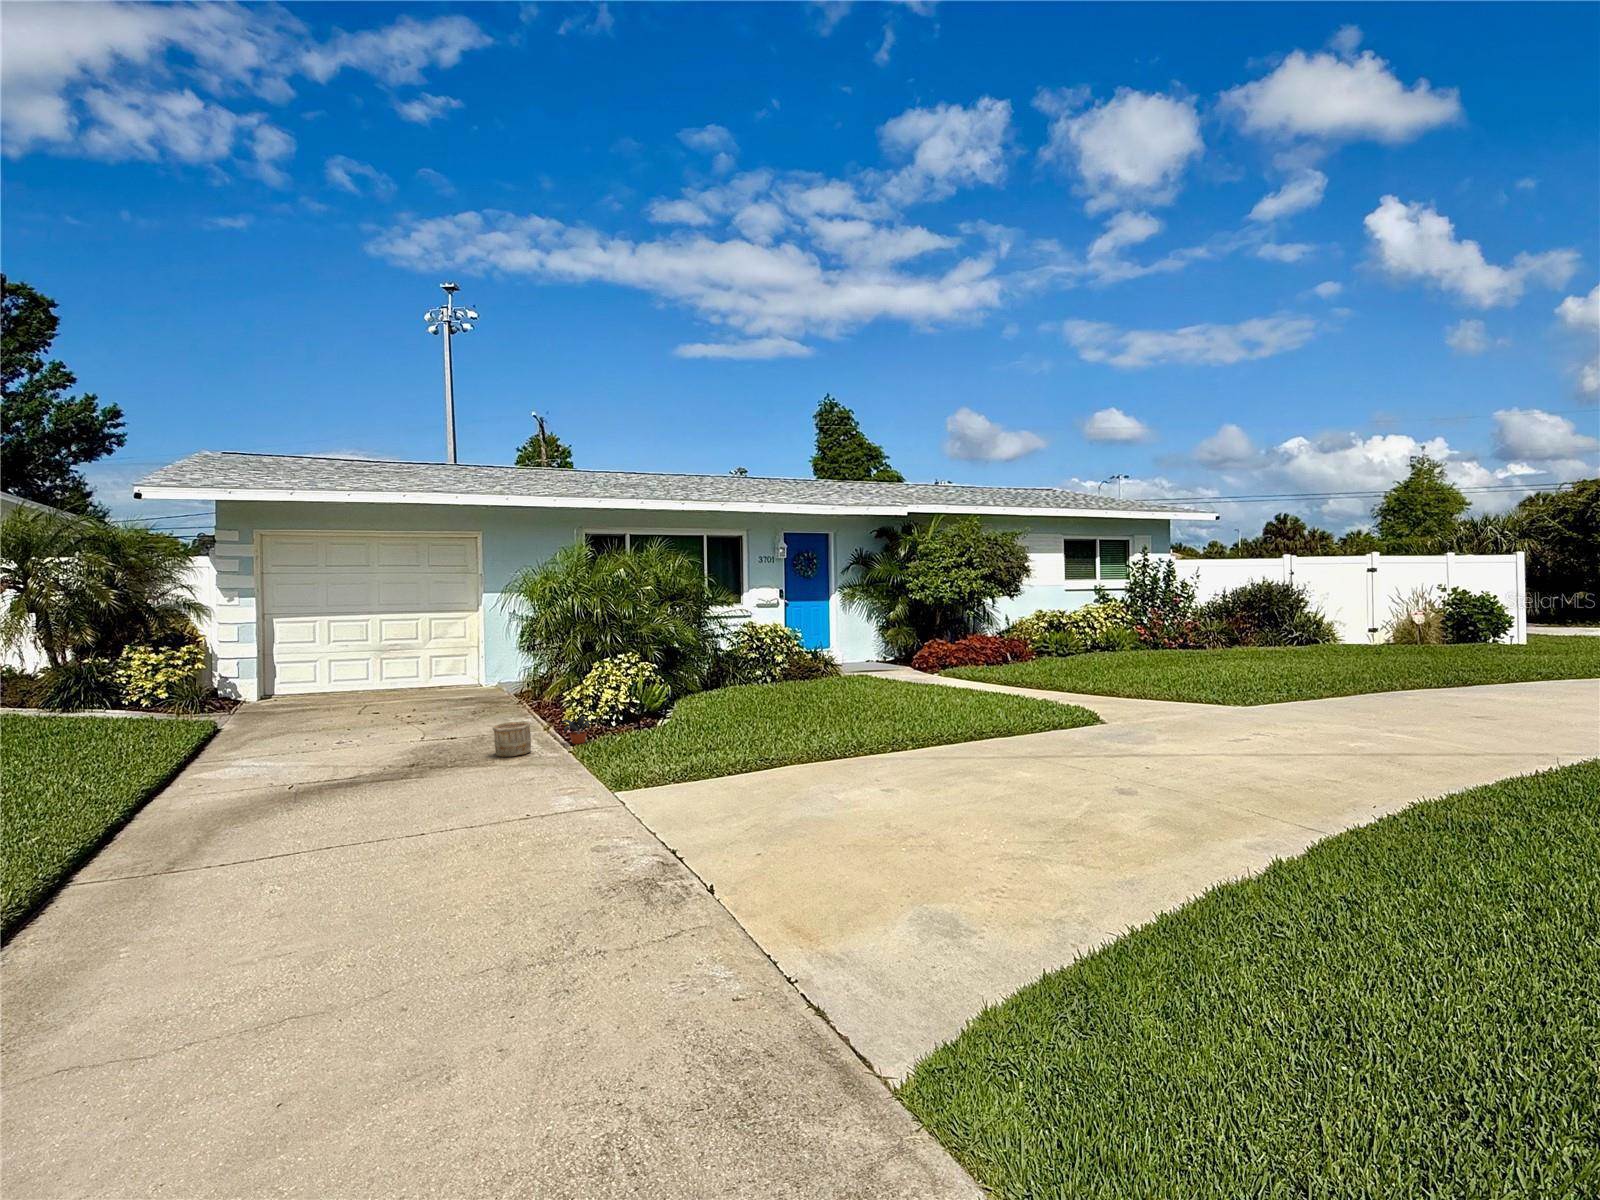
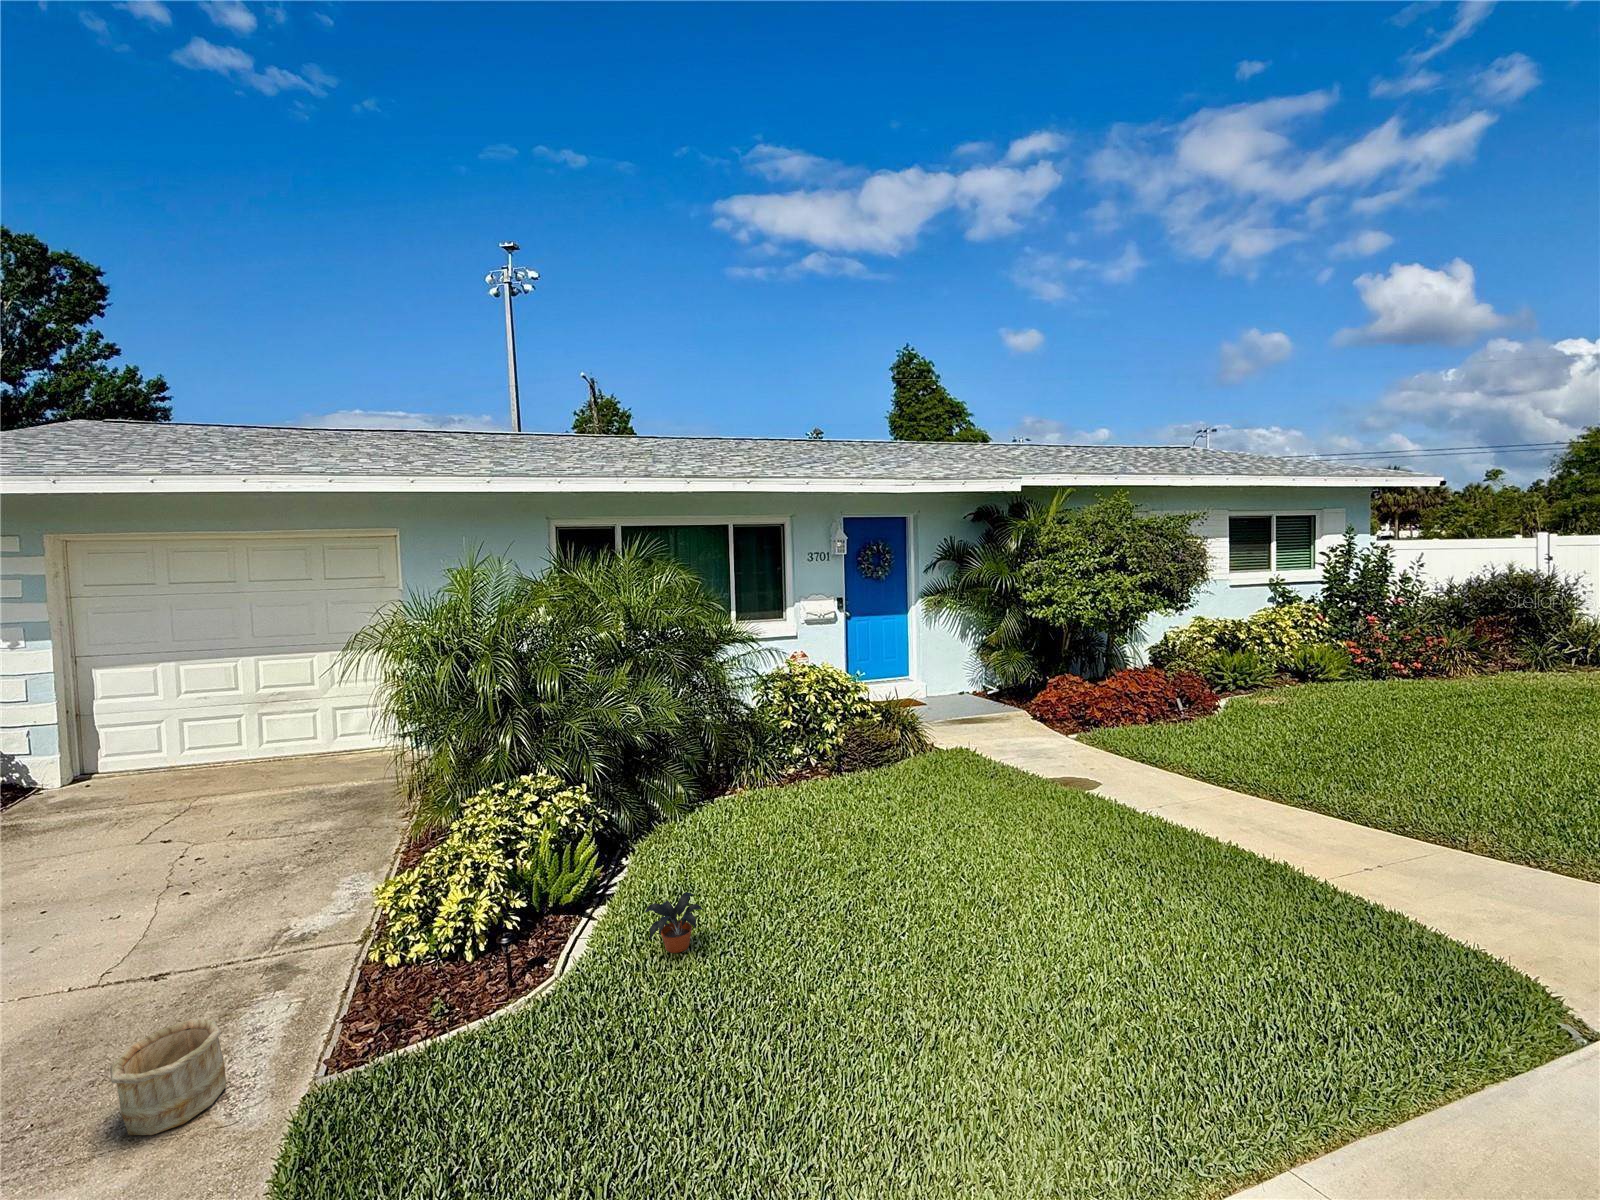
potted plant: present [561,717,592,744] -> present [644,892,704,953]

